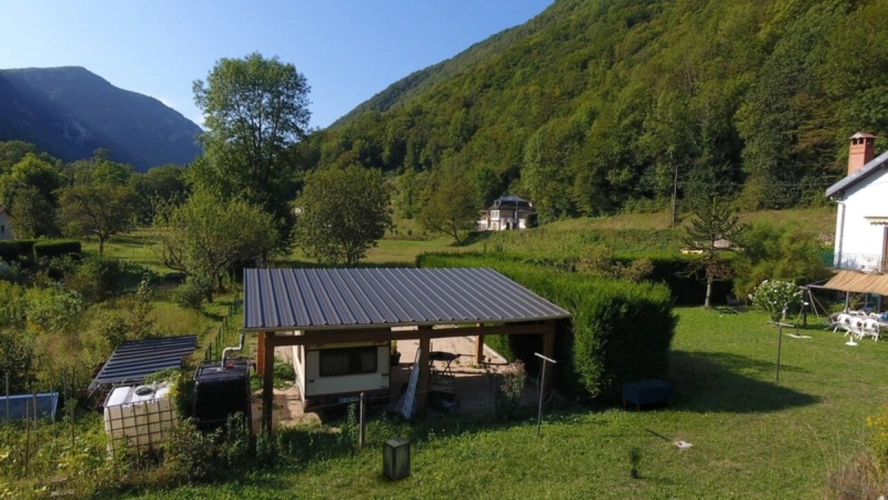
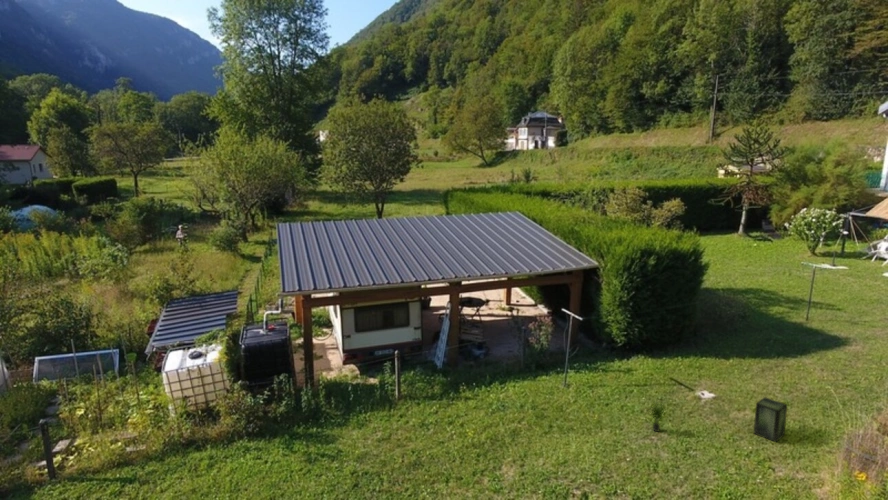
bench: present [622,379,674,411] -> none [647,325,700,358]
storage box: present [383,437,411,481] -> present [754,398,787,442]

